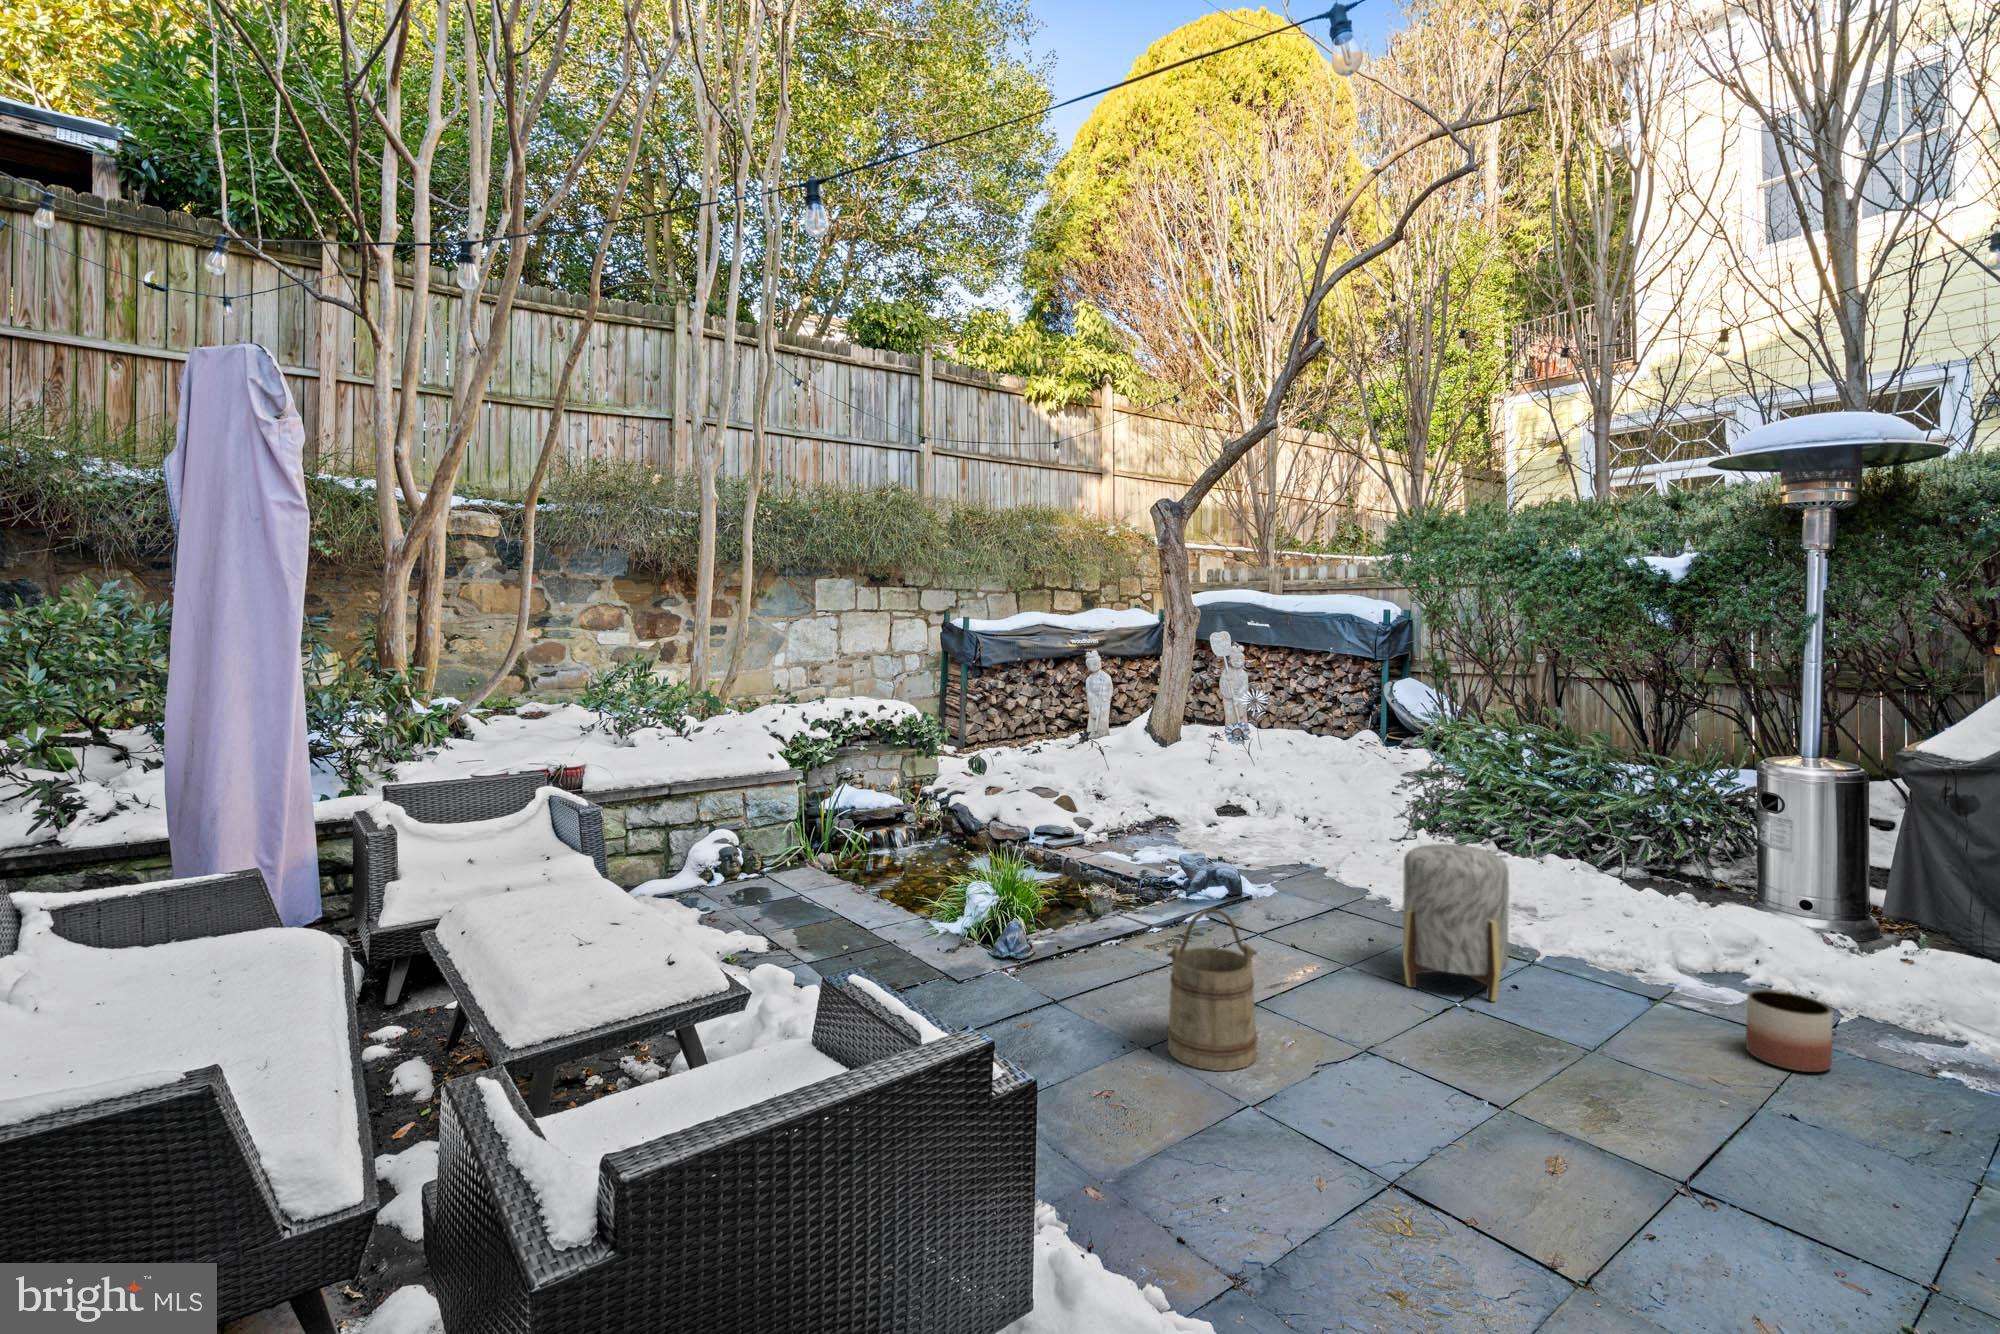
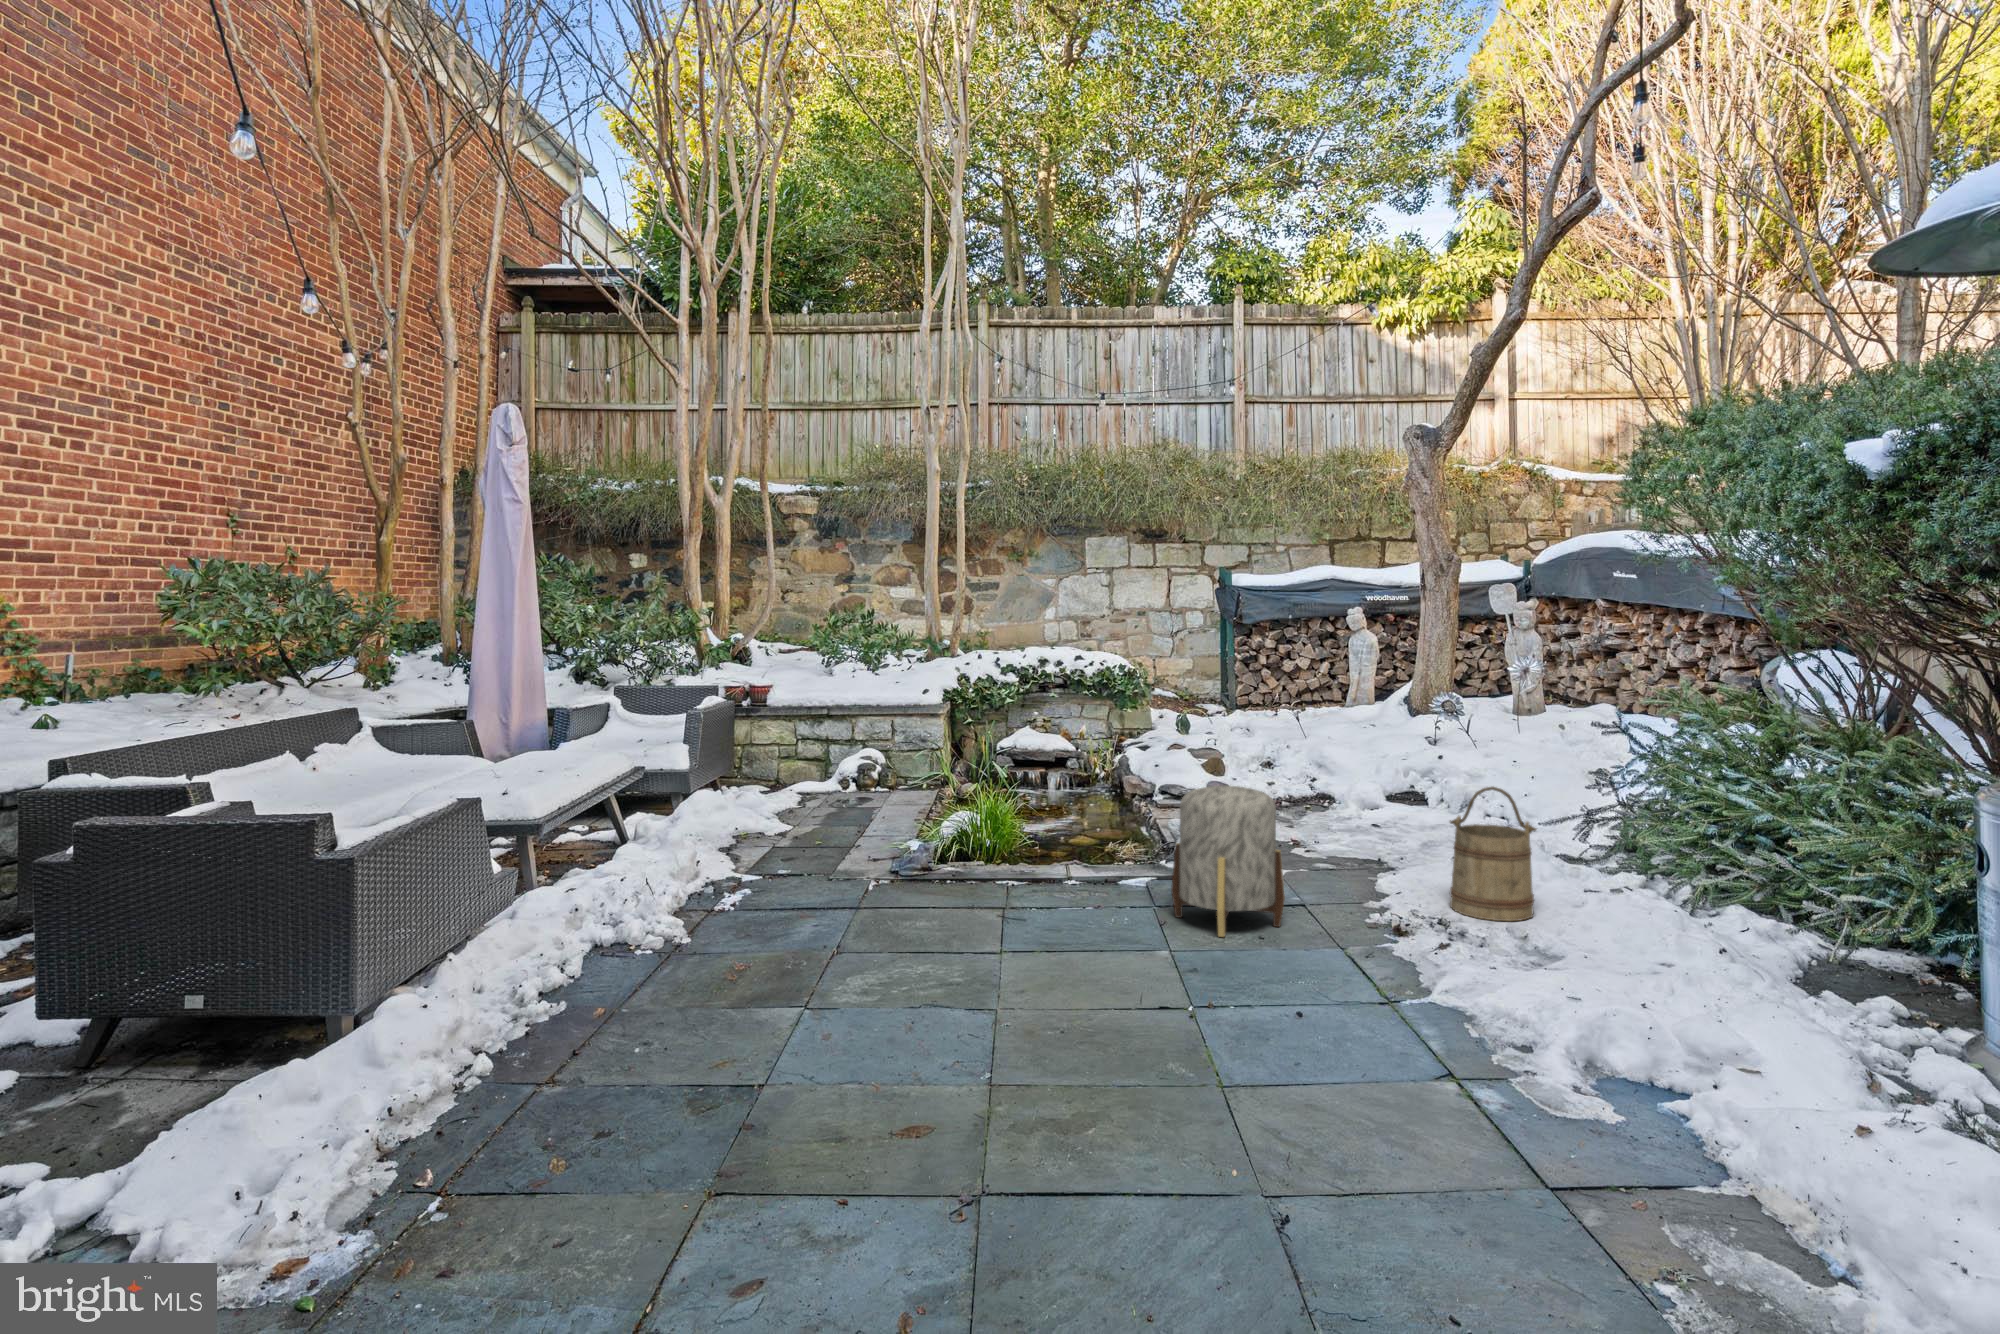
bucket: present [1167,908,1258,1071] -> present [1450,787,1536,921]
planter: present [1746,990,1832,1072] -> none [1345,949,1420,1033]

